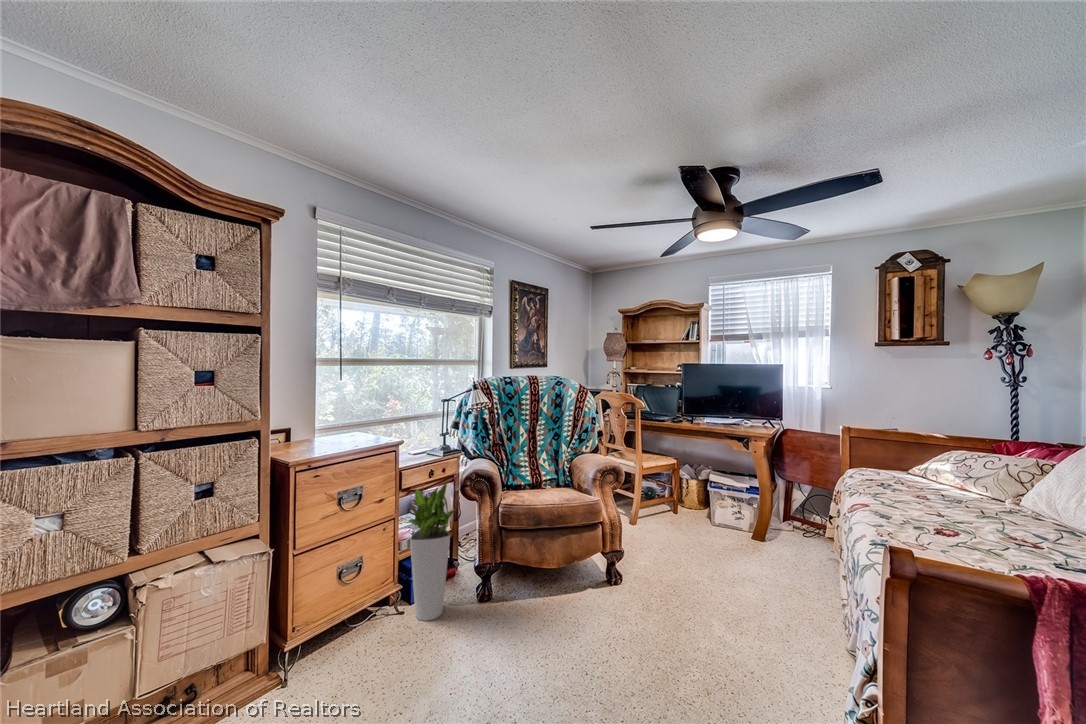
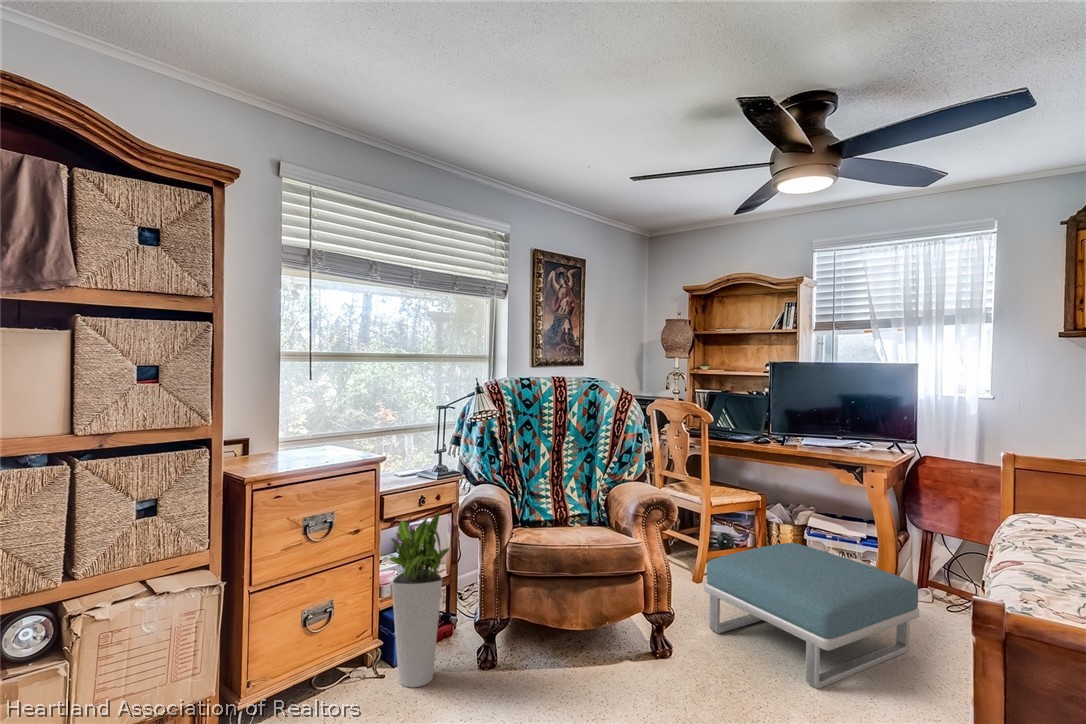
footstool: none [642,494,794,603] -> present [705,543,919,689]

